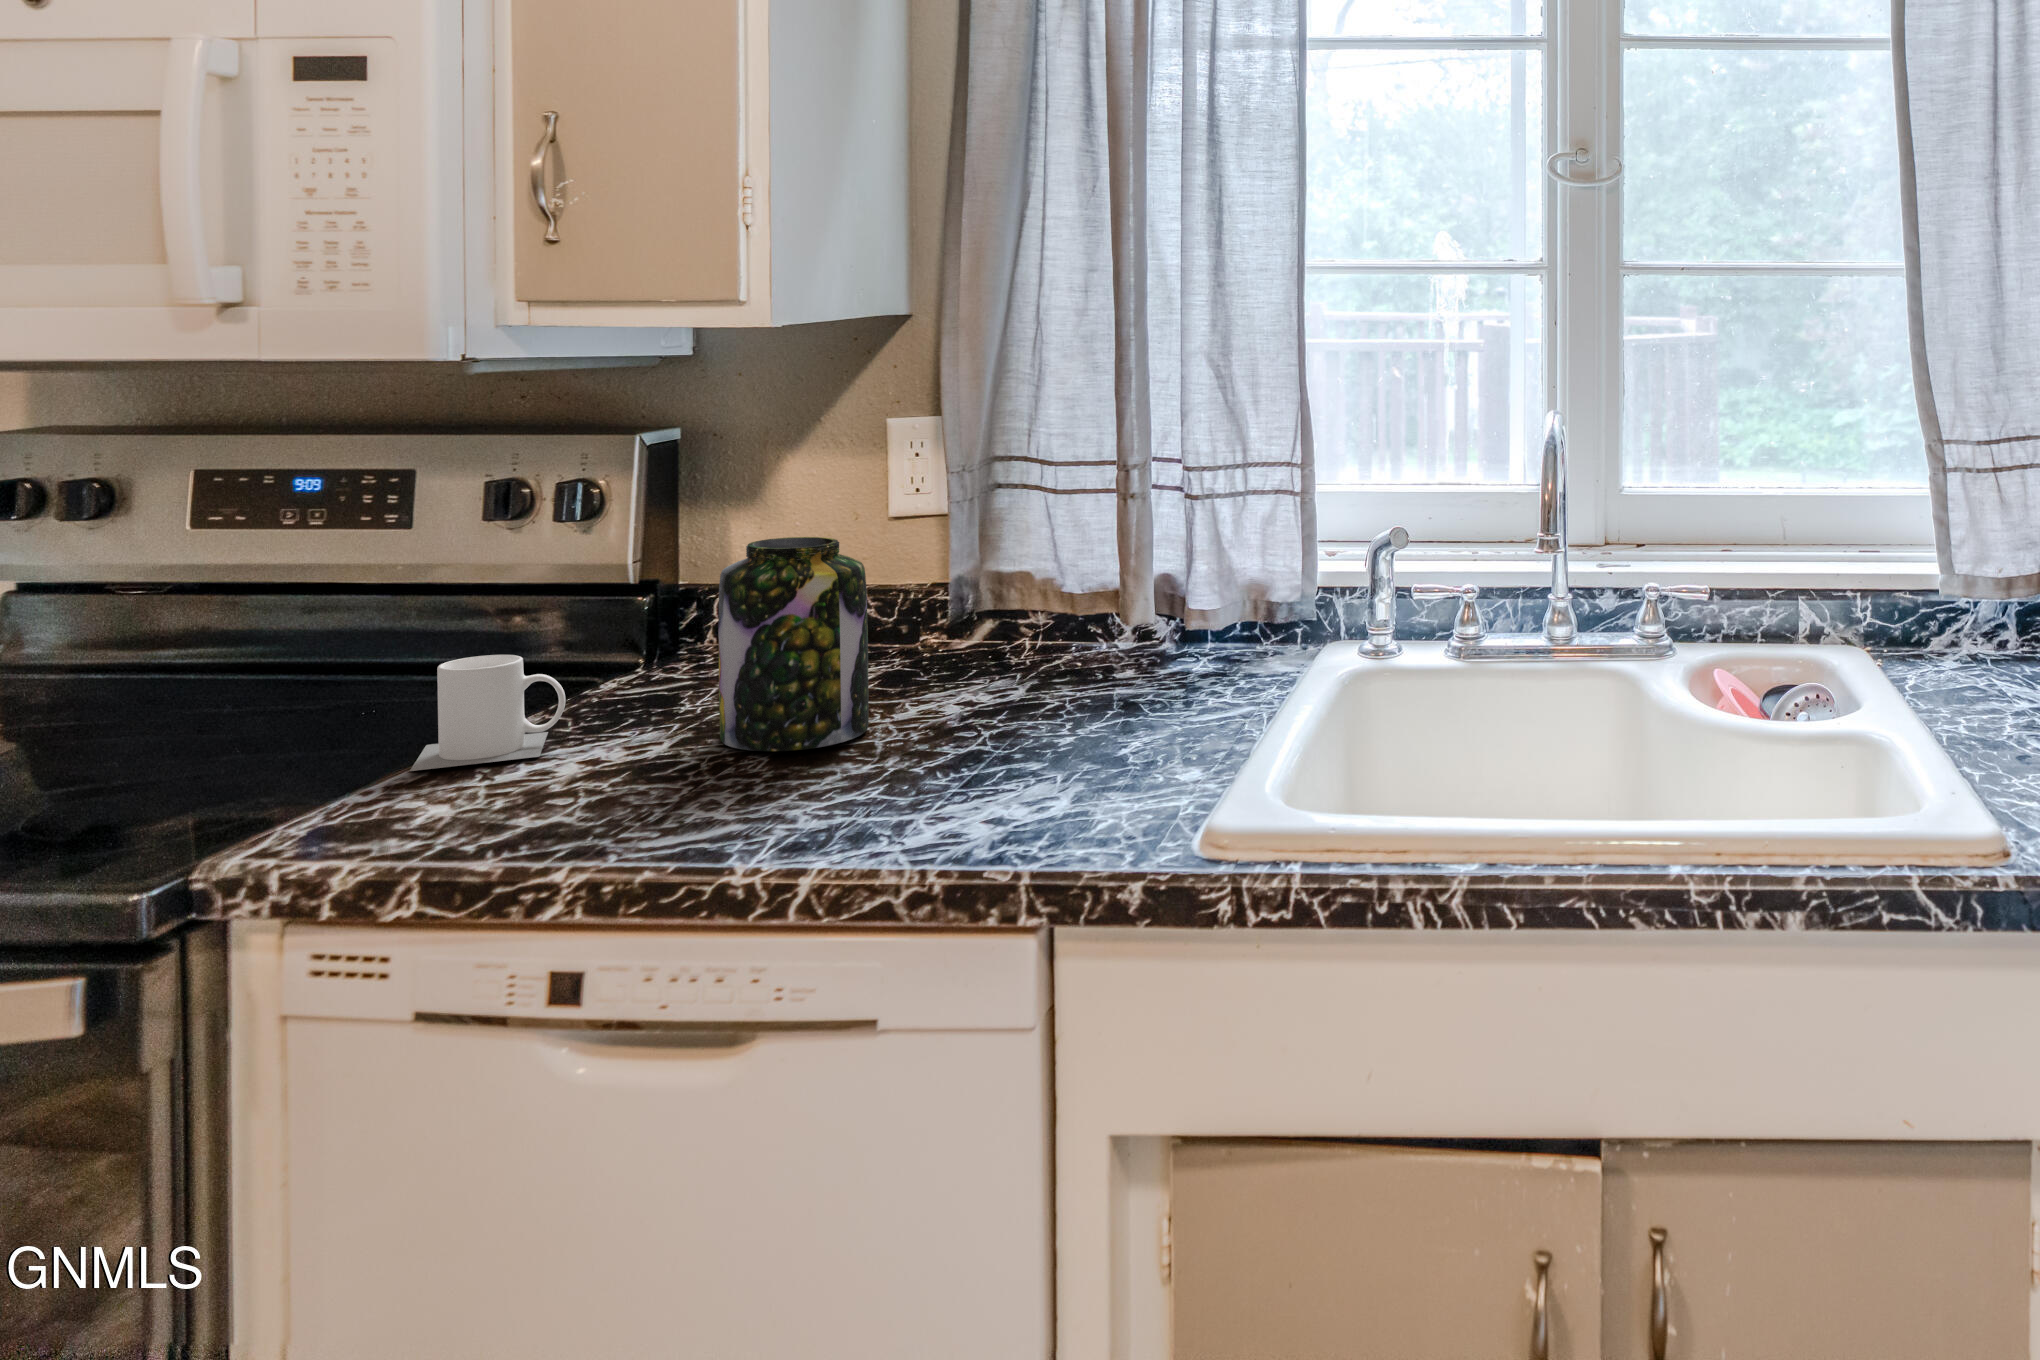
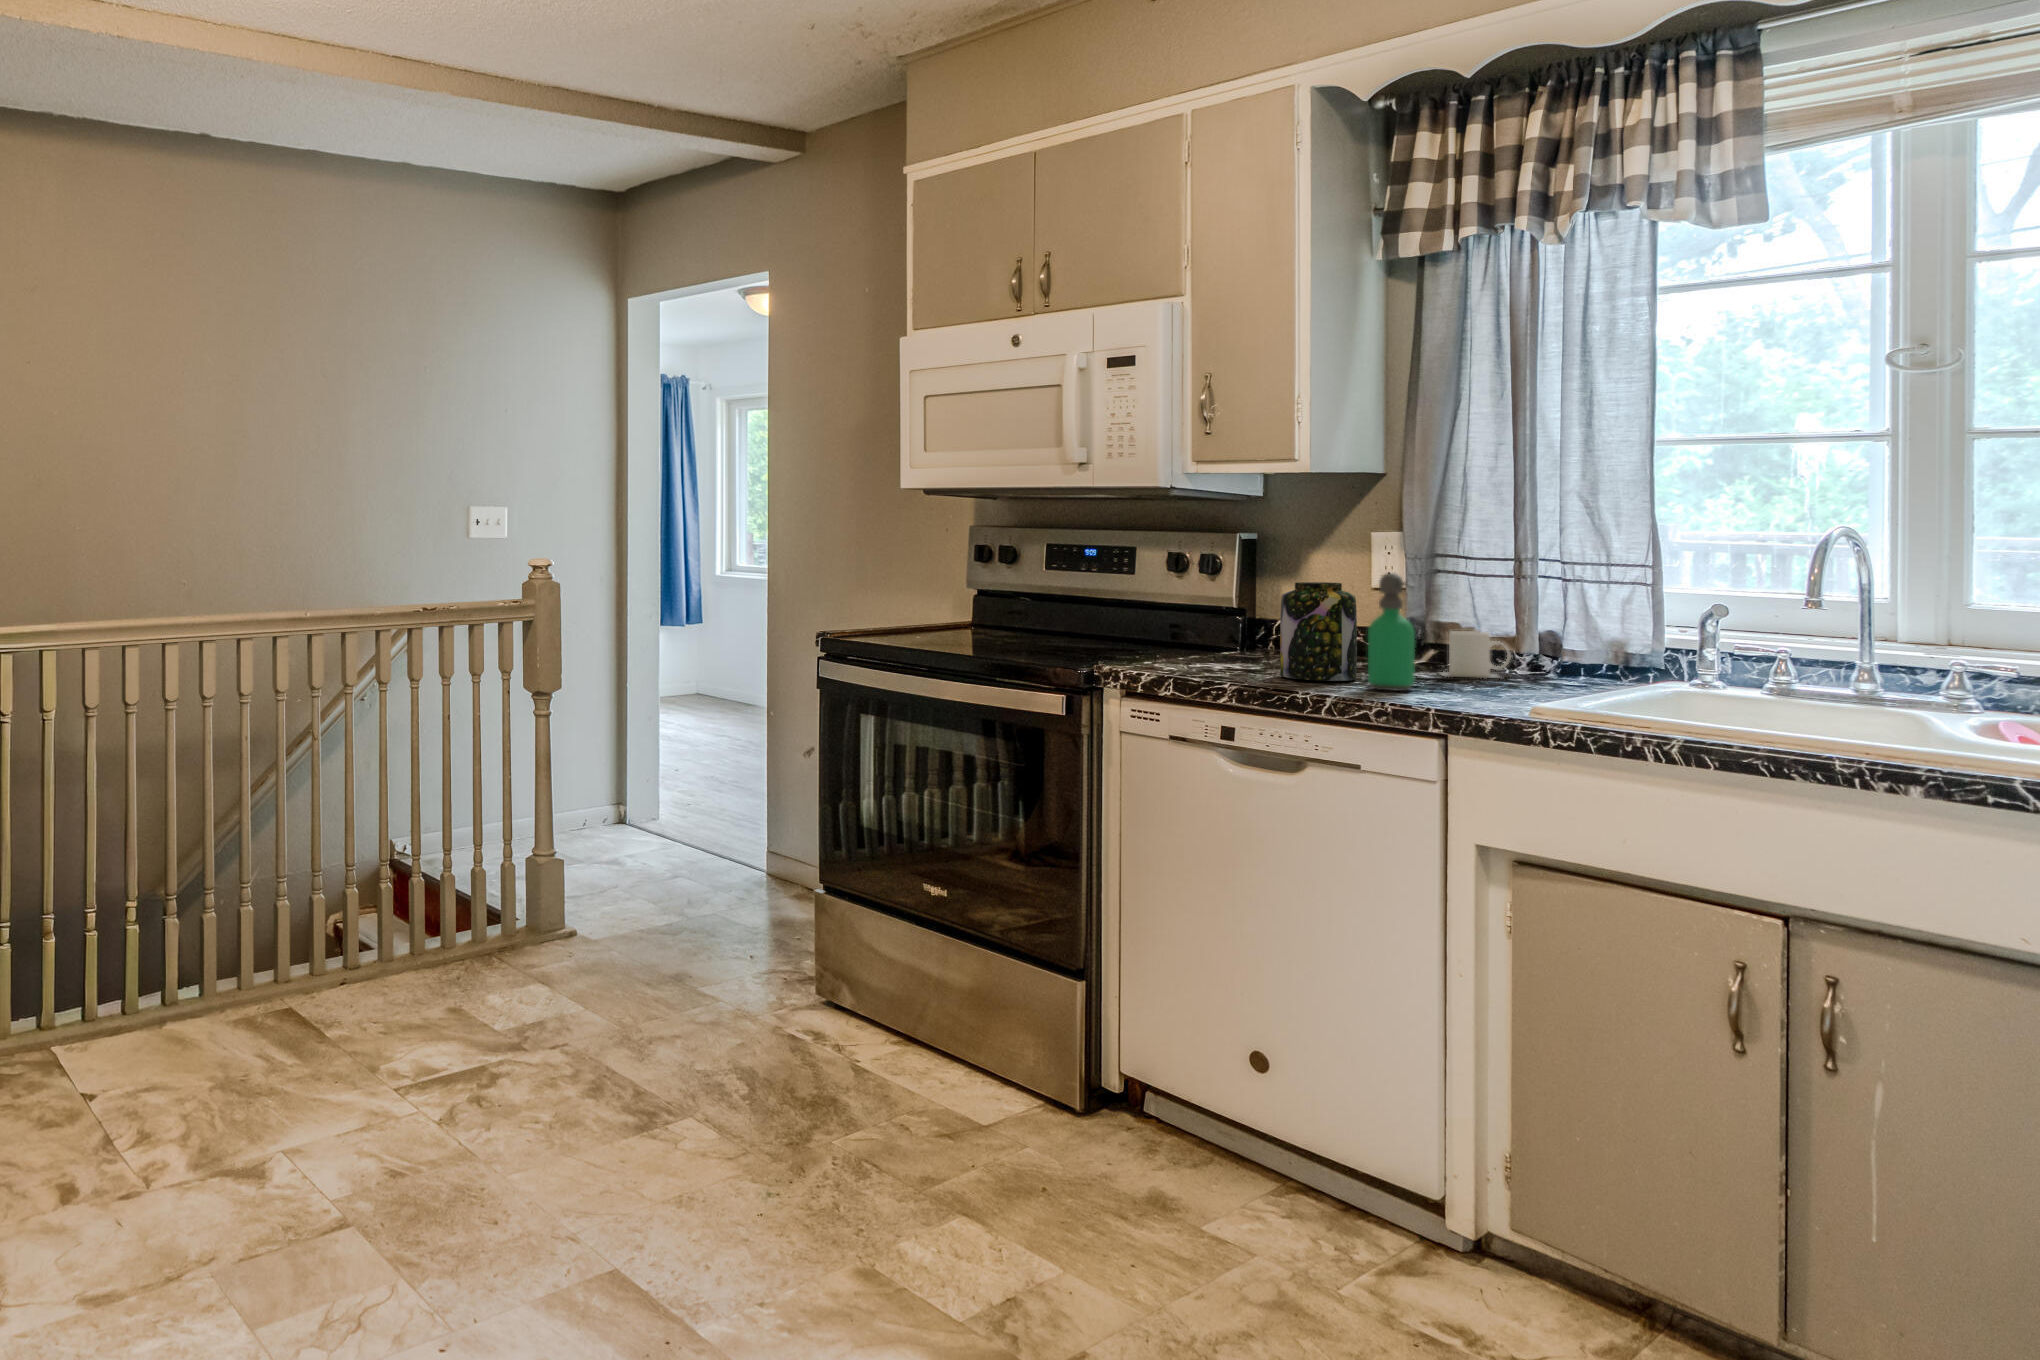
soap dispenser: none [890,529,976,768] -> present [1368,573,1415,691]
mug: present [410,655,566,771] -> present [1440,631,1511,678]

